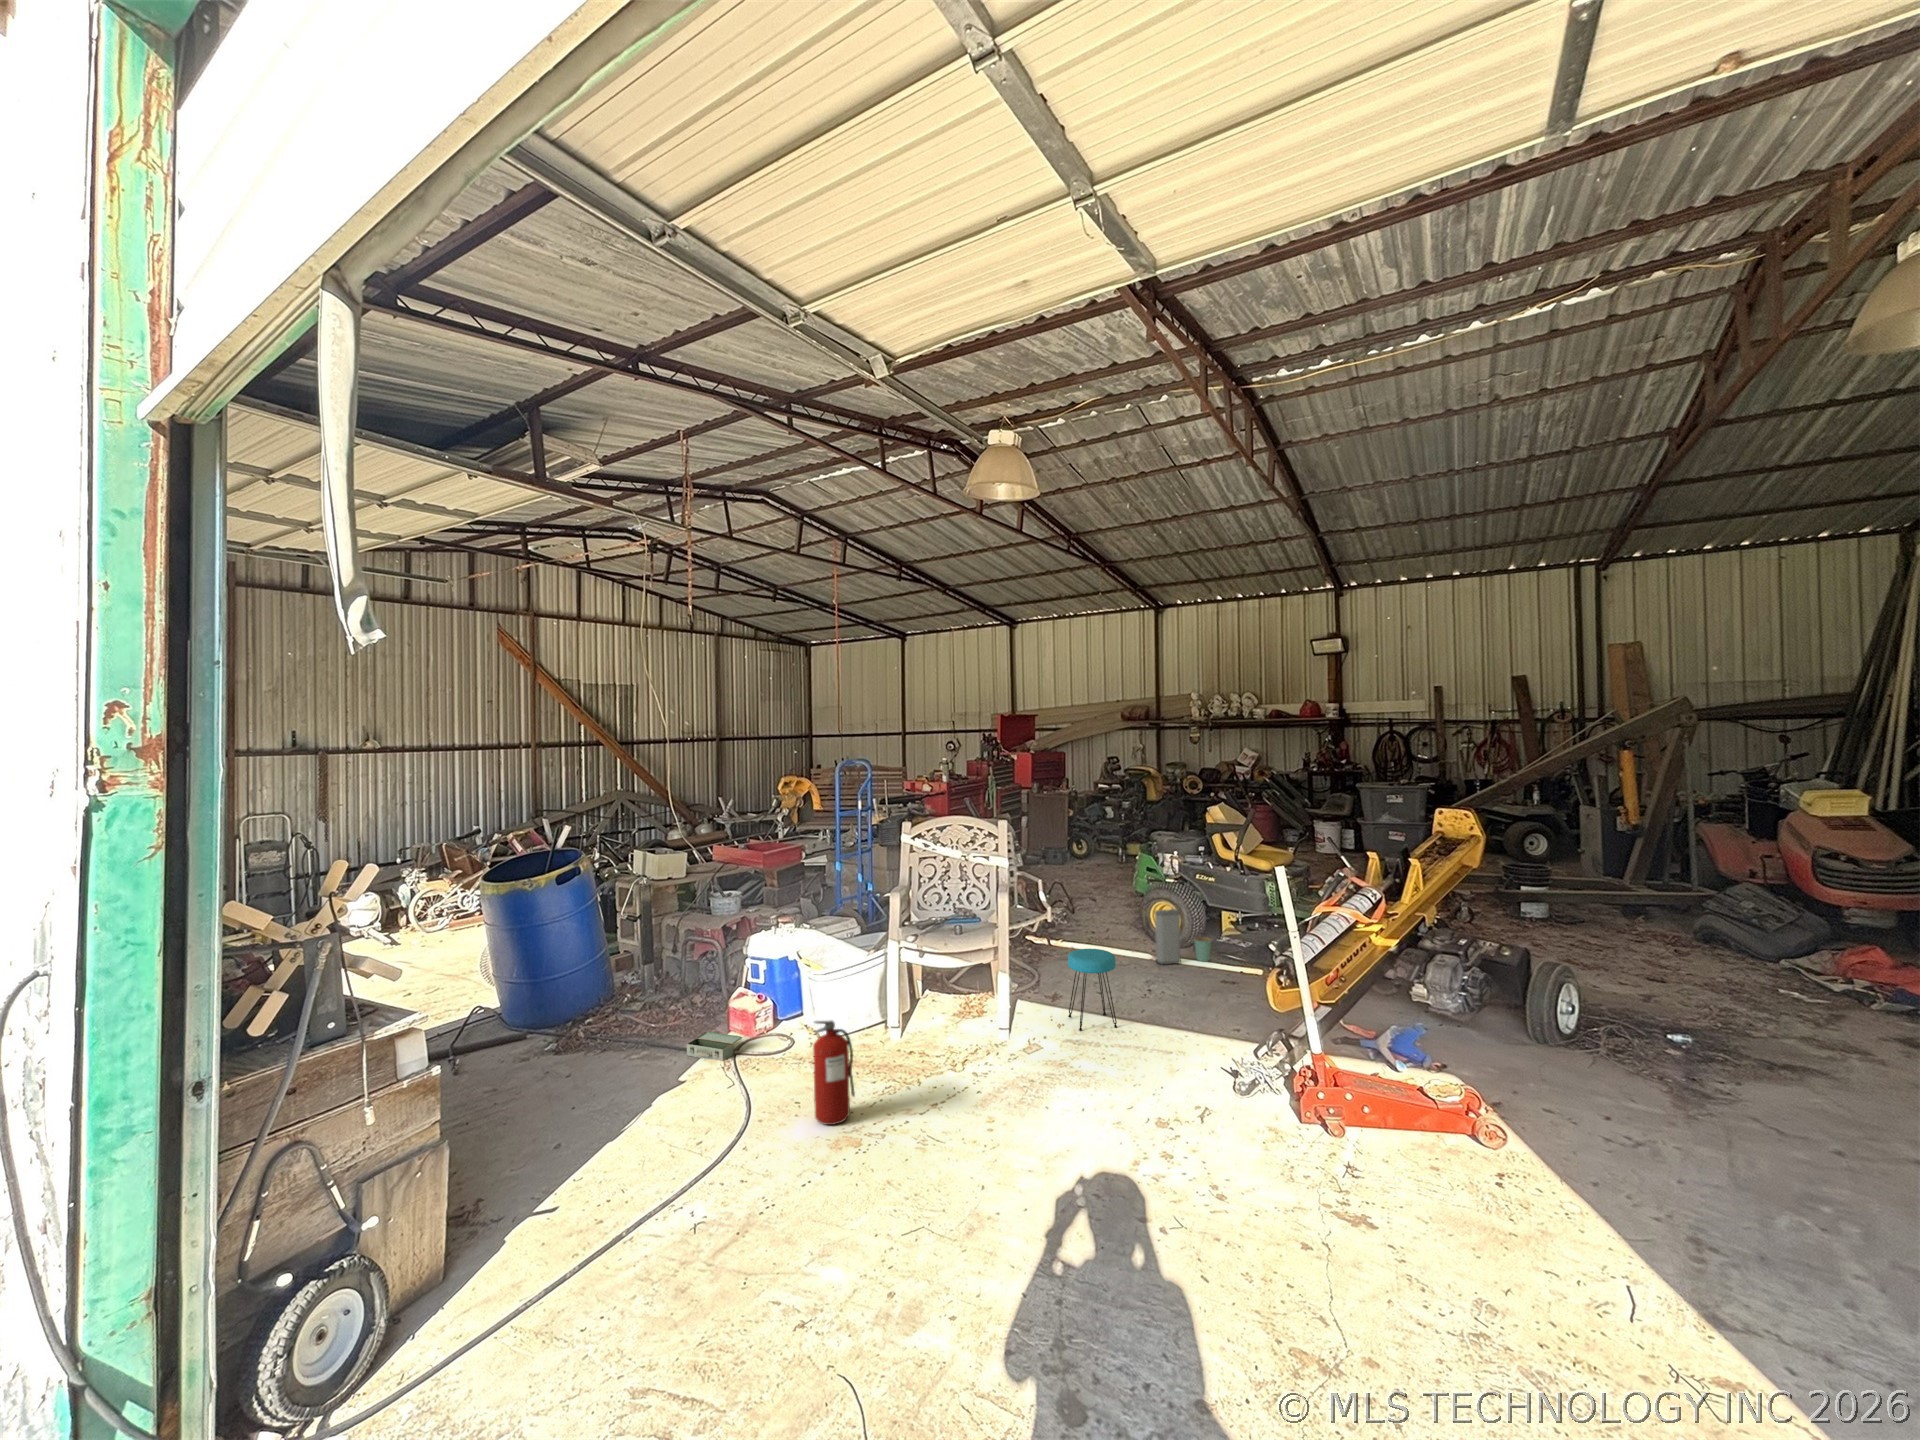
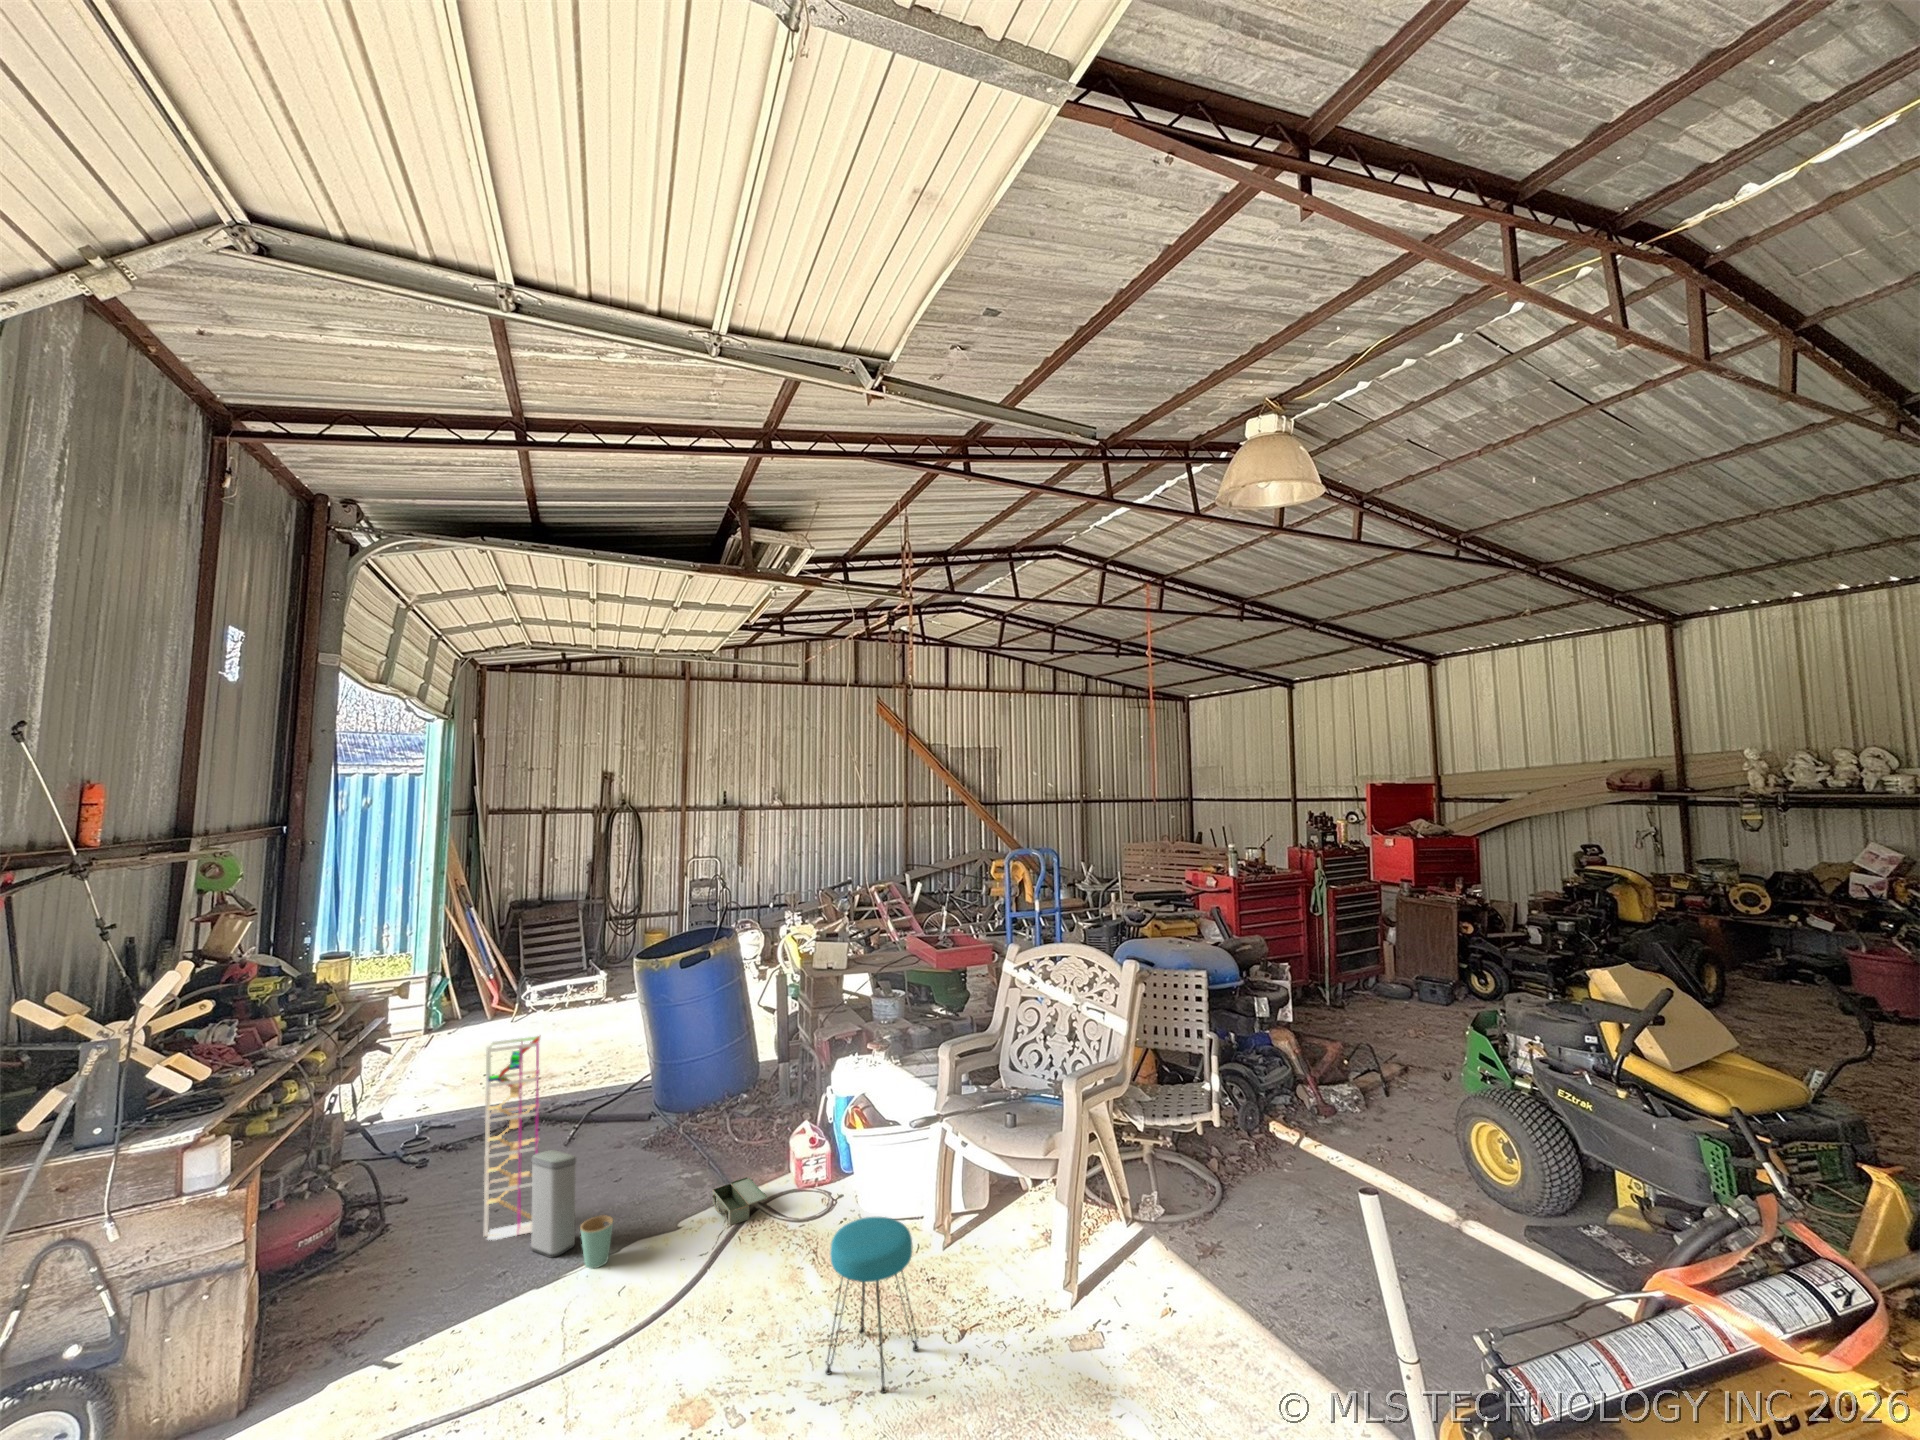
trash can: present [1155,909,1211,965] -> present [531,1150,613,1269]
shelving unit: none [493,933,549,1122] -> present [483,1036,540,1240]
stool: present [1068,949,1117,1031] -> present [826,1217,919,1393]
fire extinguisher: present [813,1021,855,1125] -> none [670,1238,728,1402]

